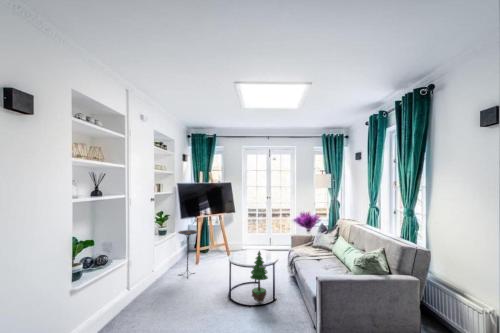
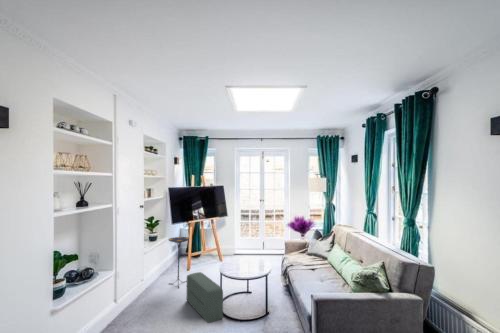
potted tree: present [250,251,268,303] -> none [242,261,262,317]
pouf: none [196,262,231,308] -> present [186,272,223,323]

